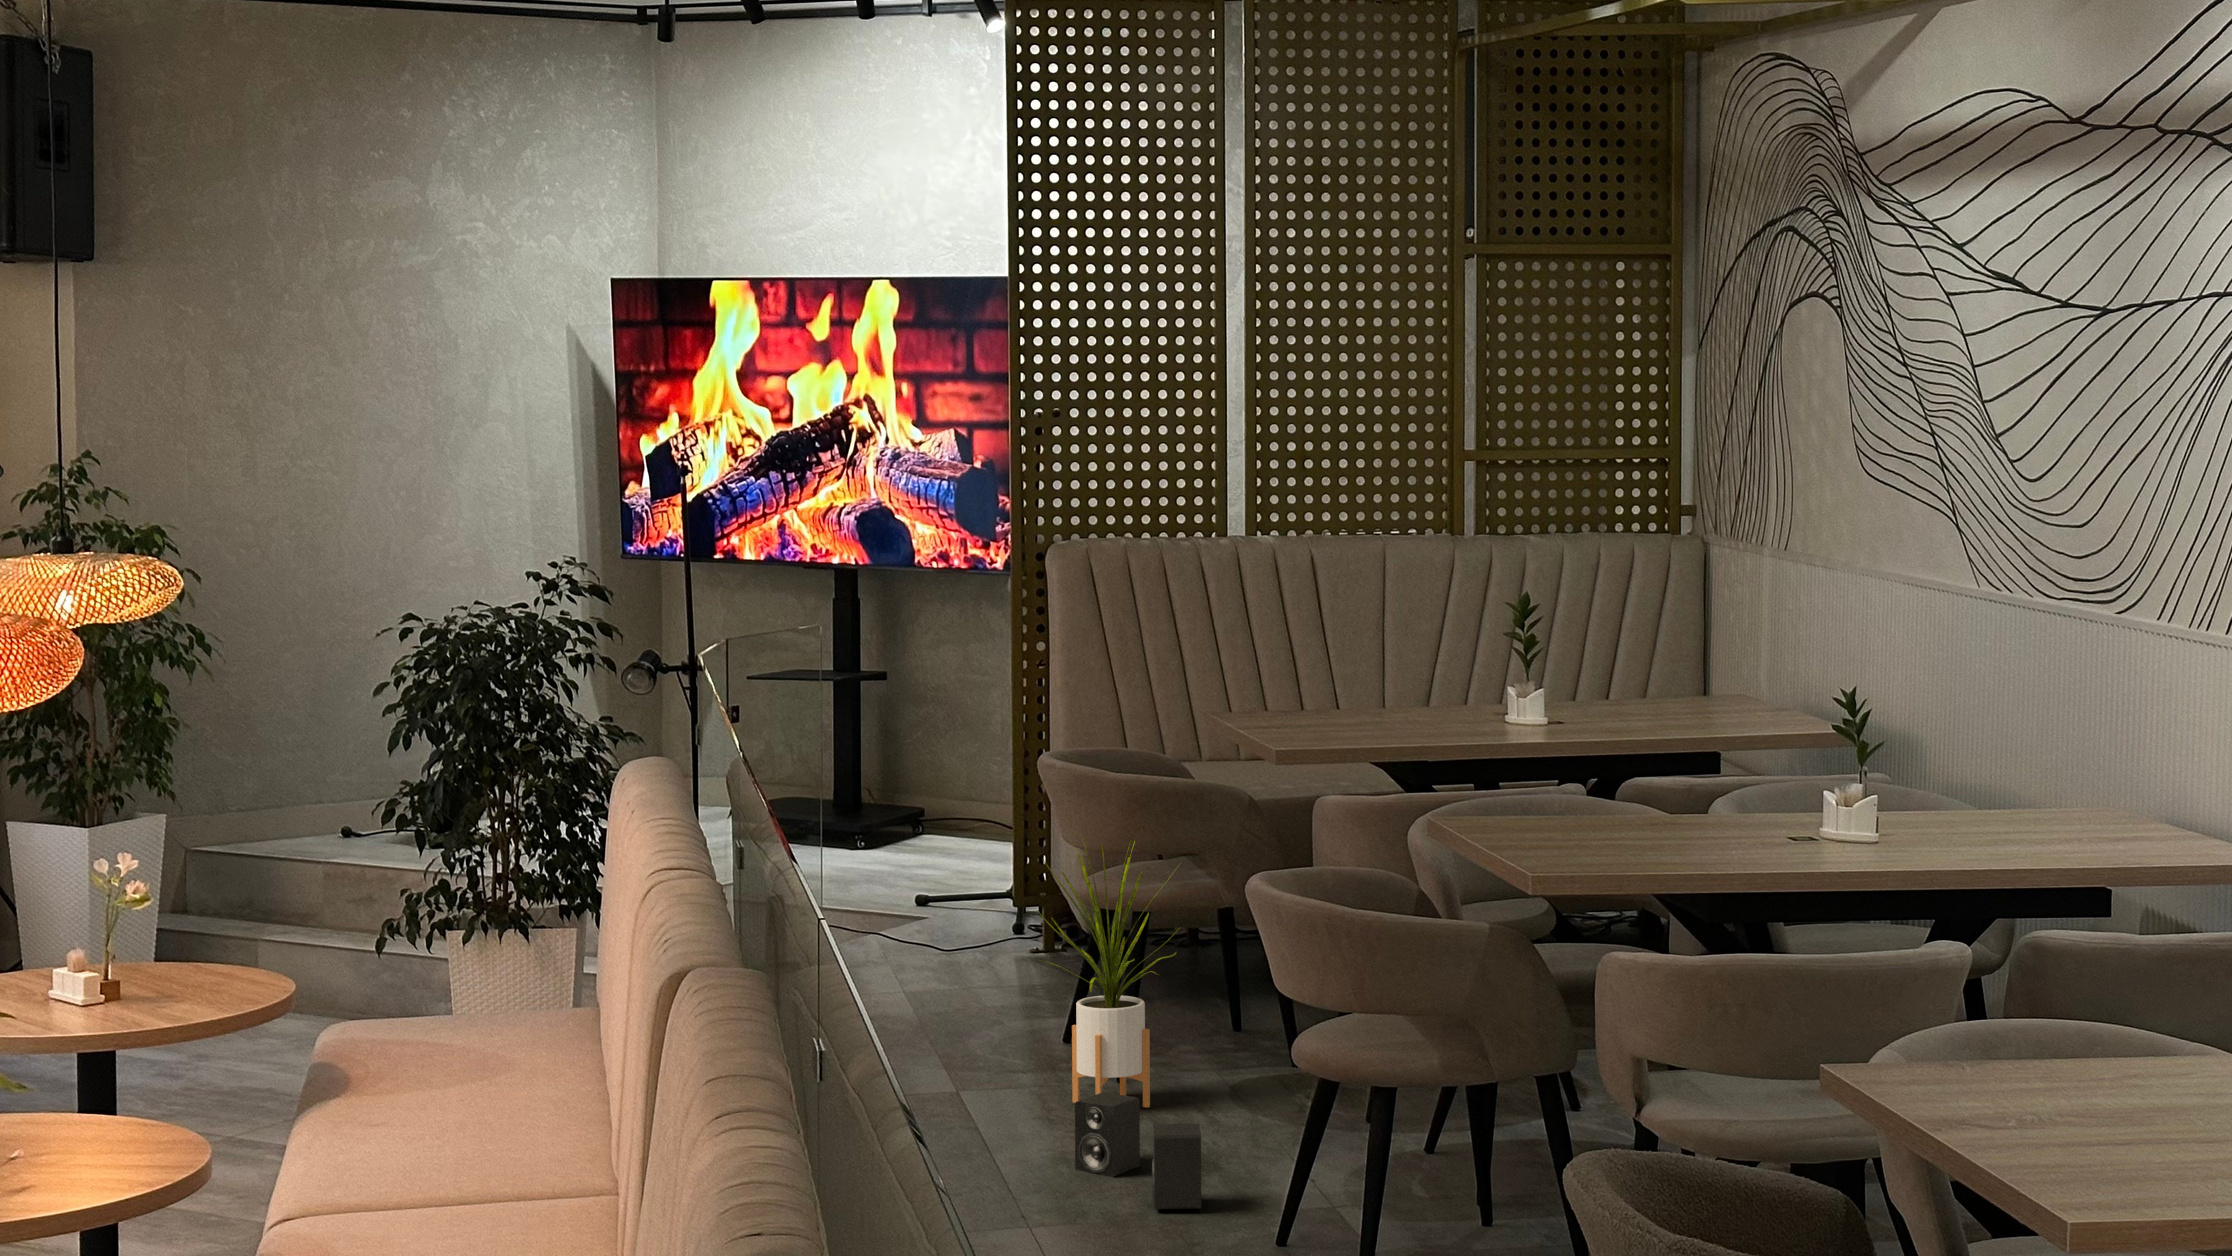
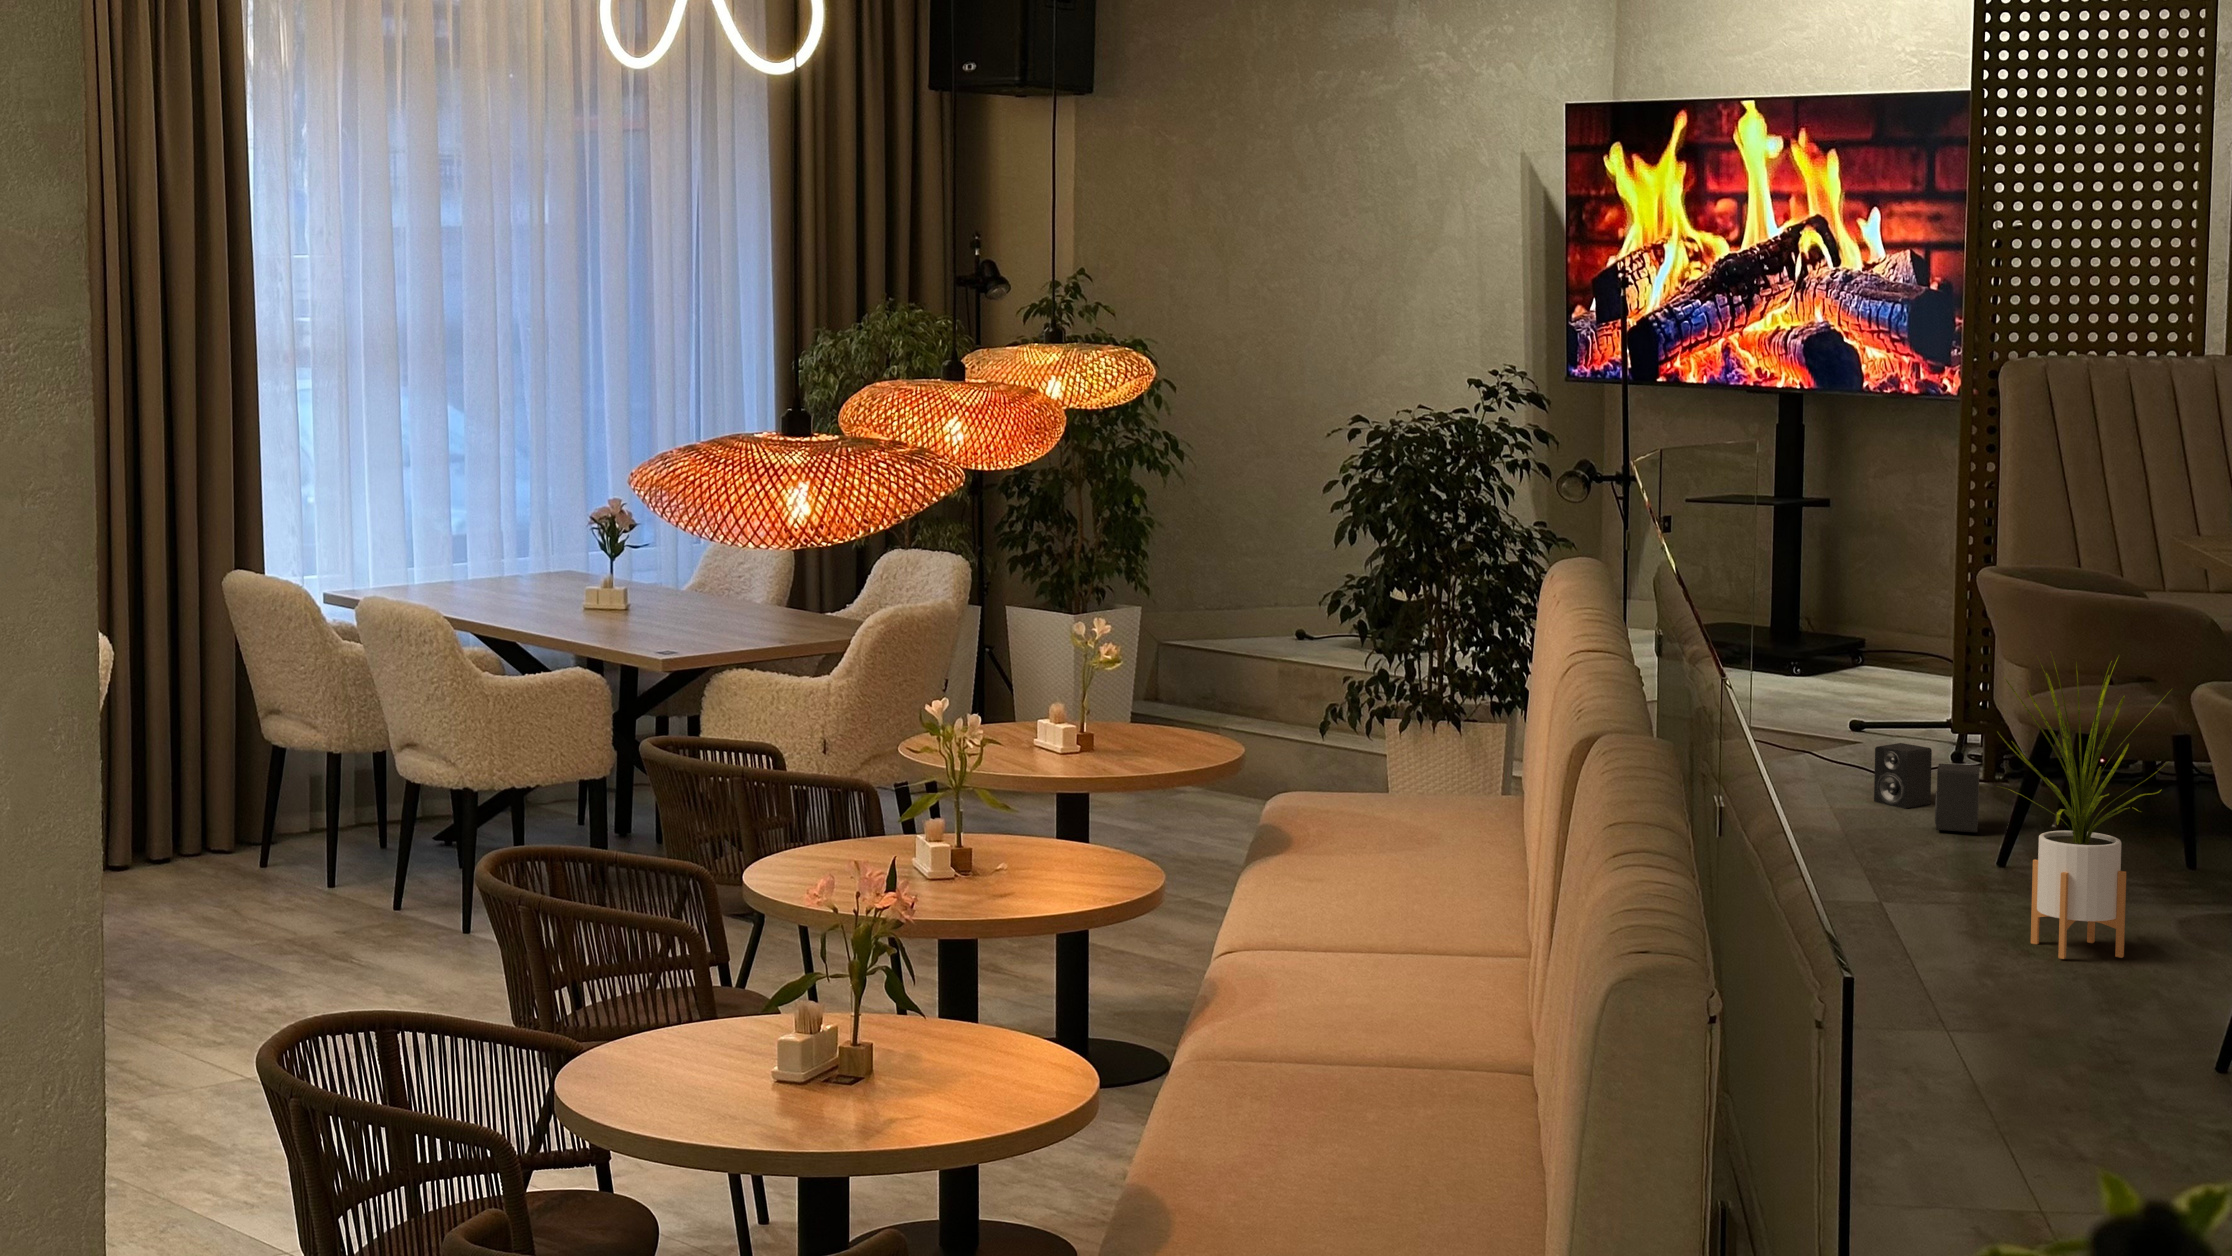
speaker: present [1075,1092,1201,1209] -> present [1874,743,1979,832]

